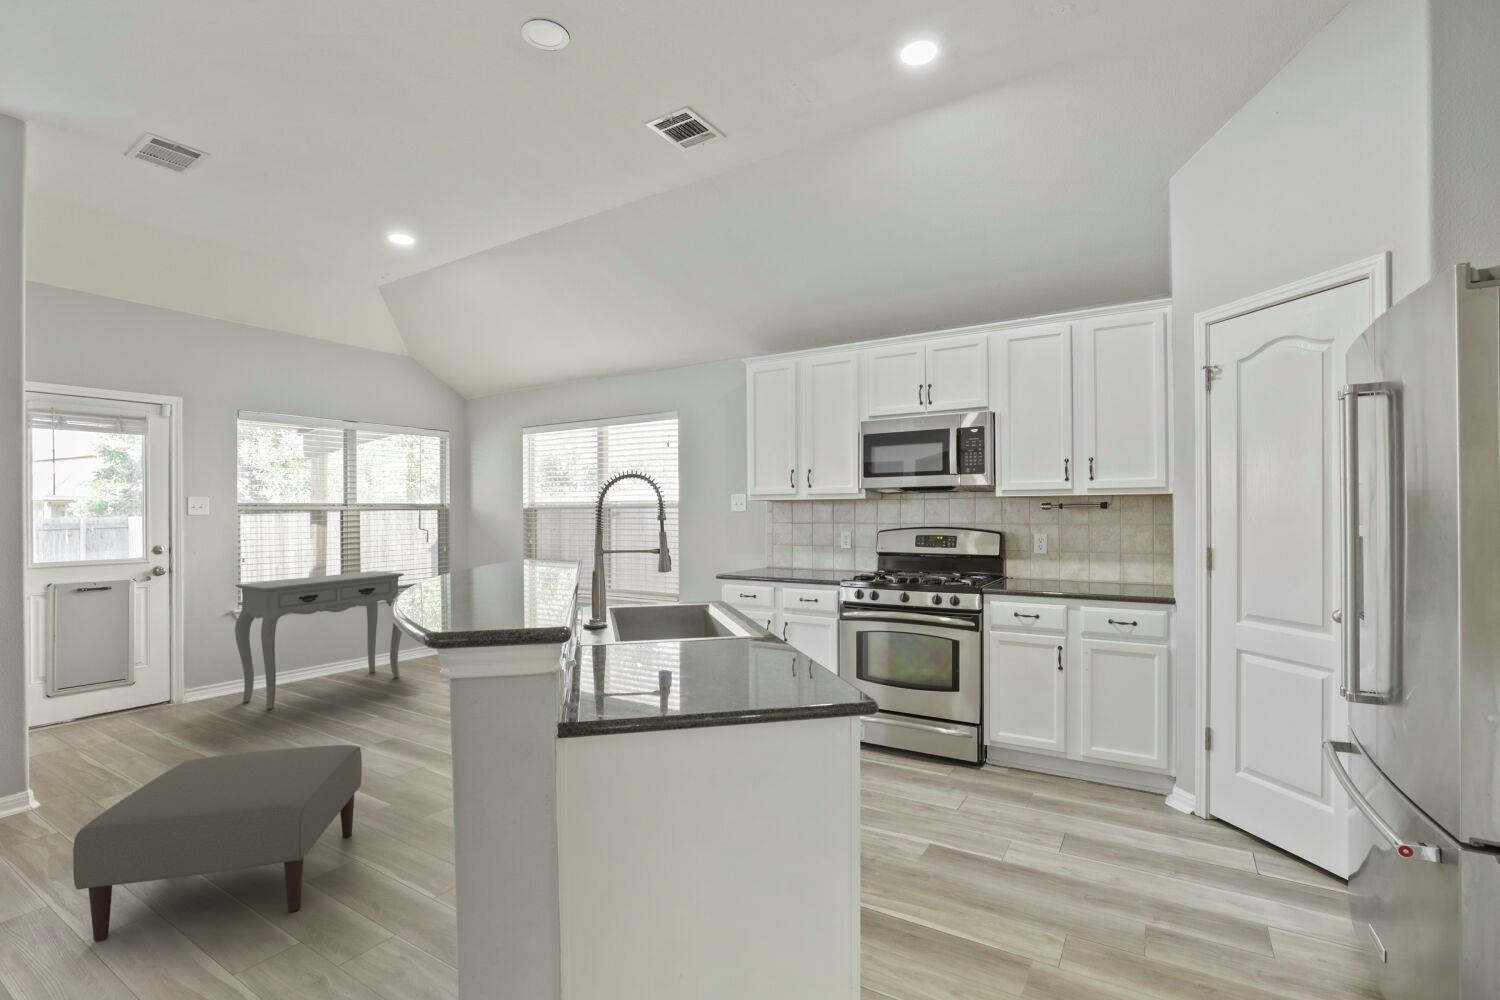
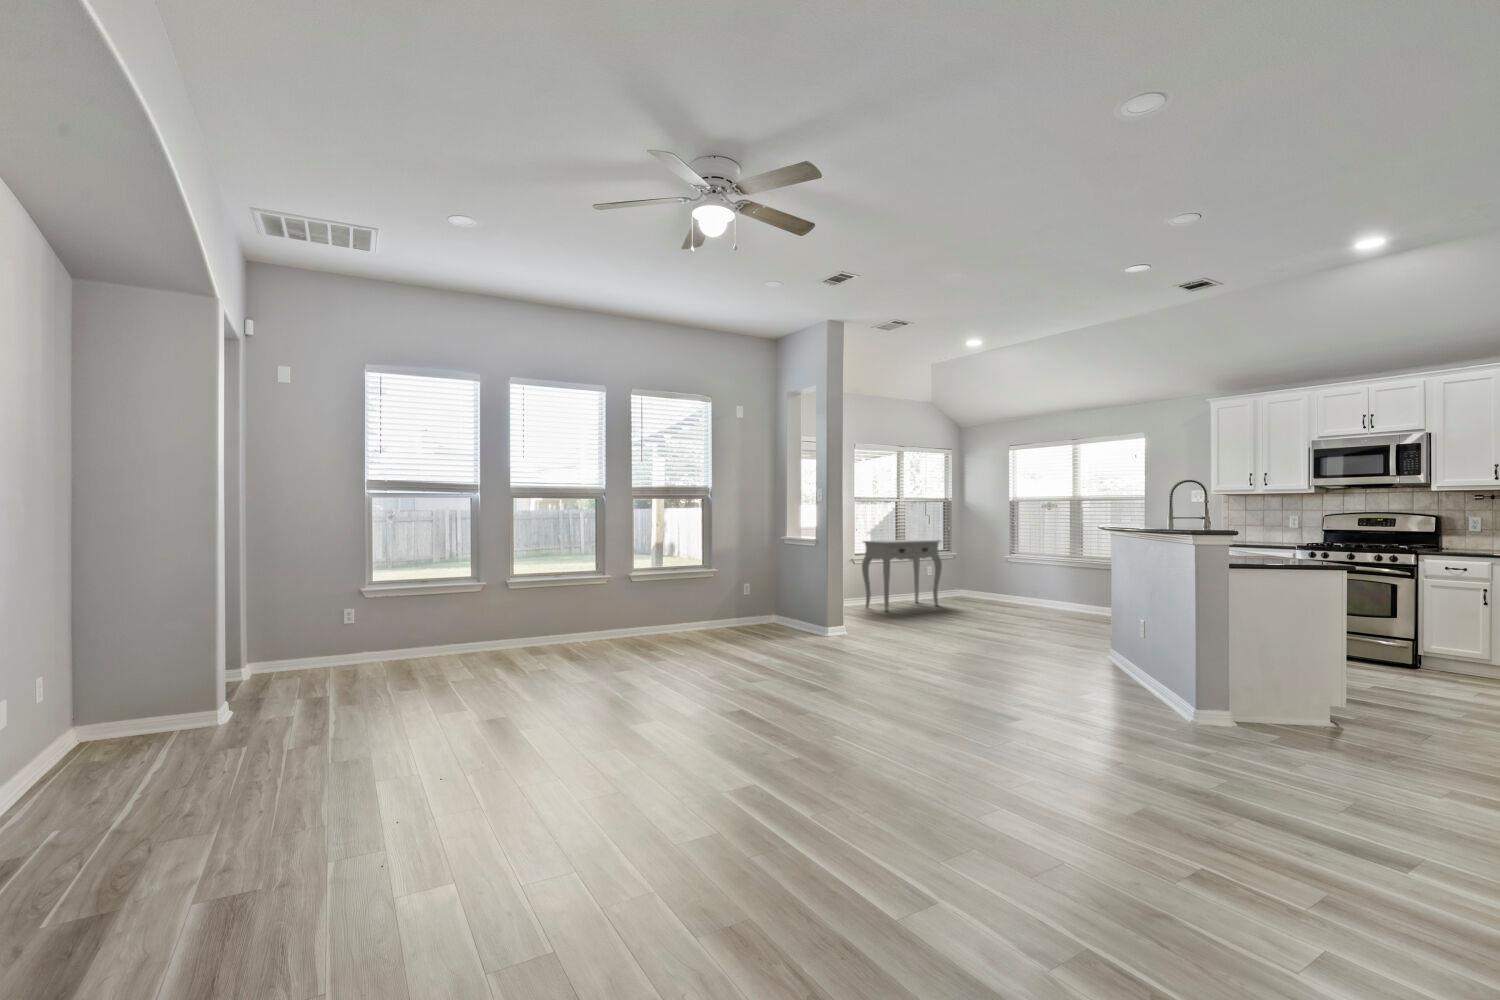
ottoman: present [73,745,362,941] -> none [943,604,1029,661]

